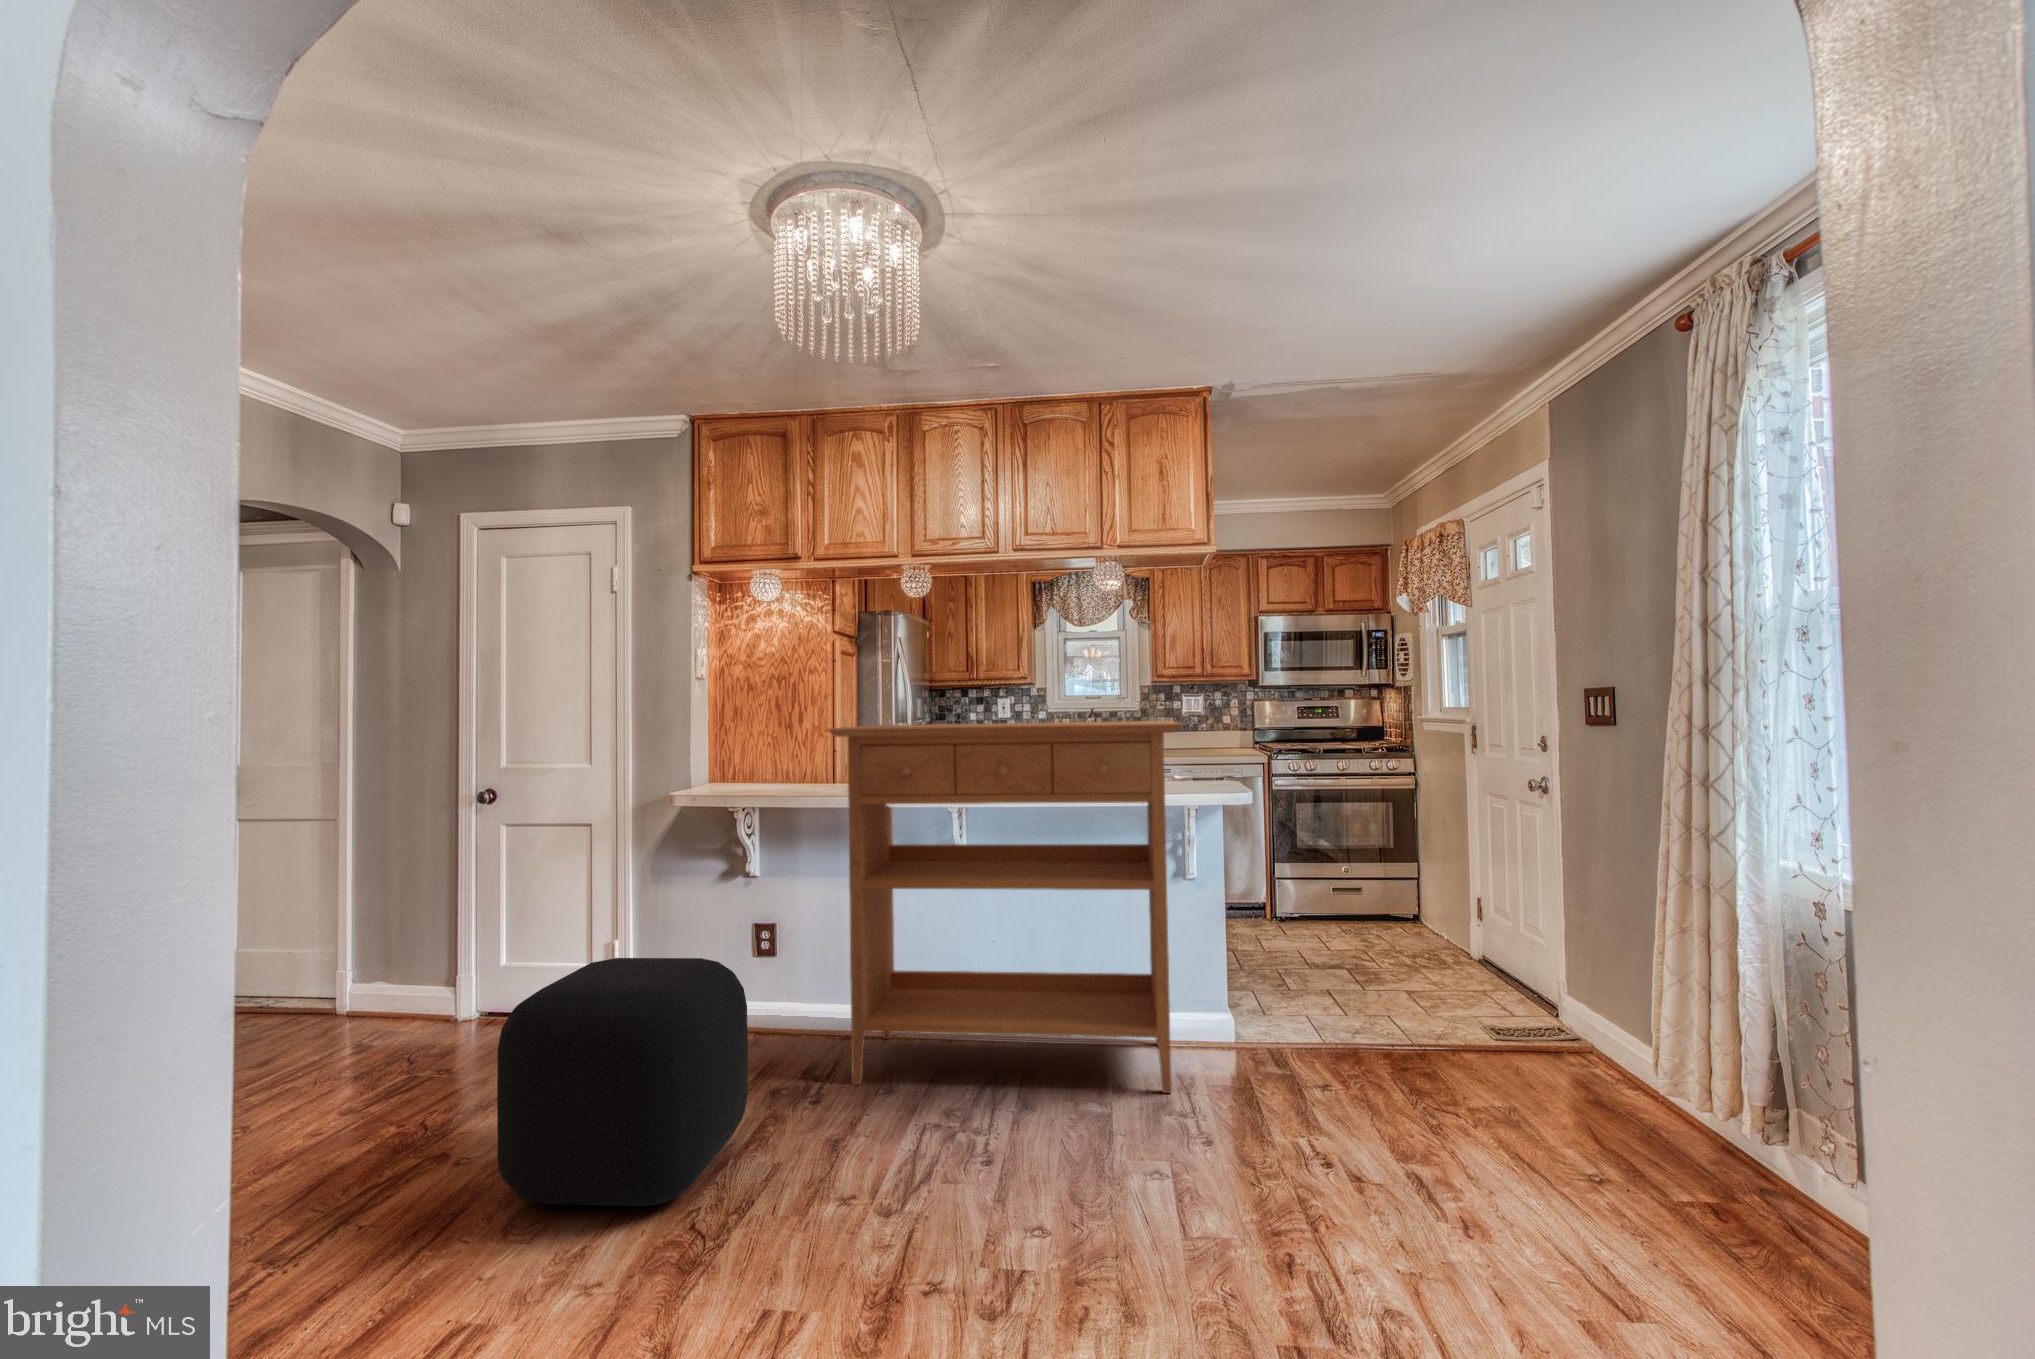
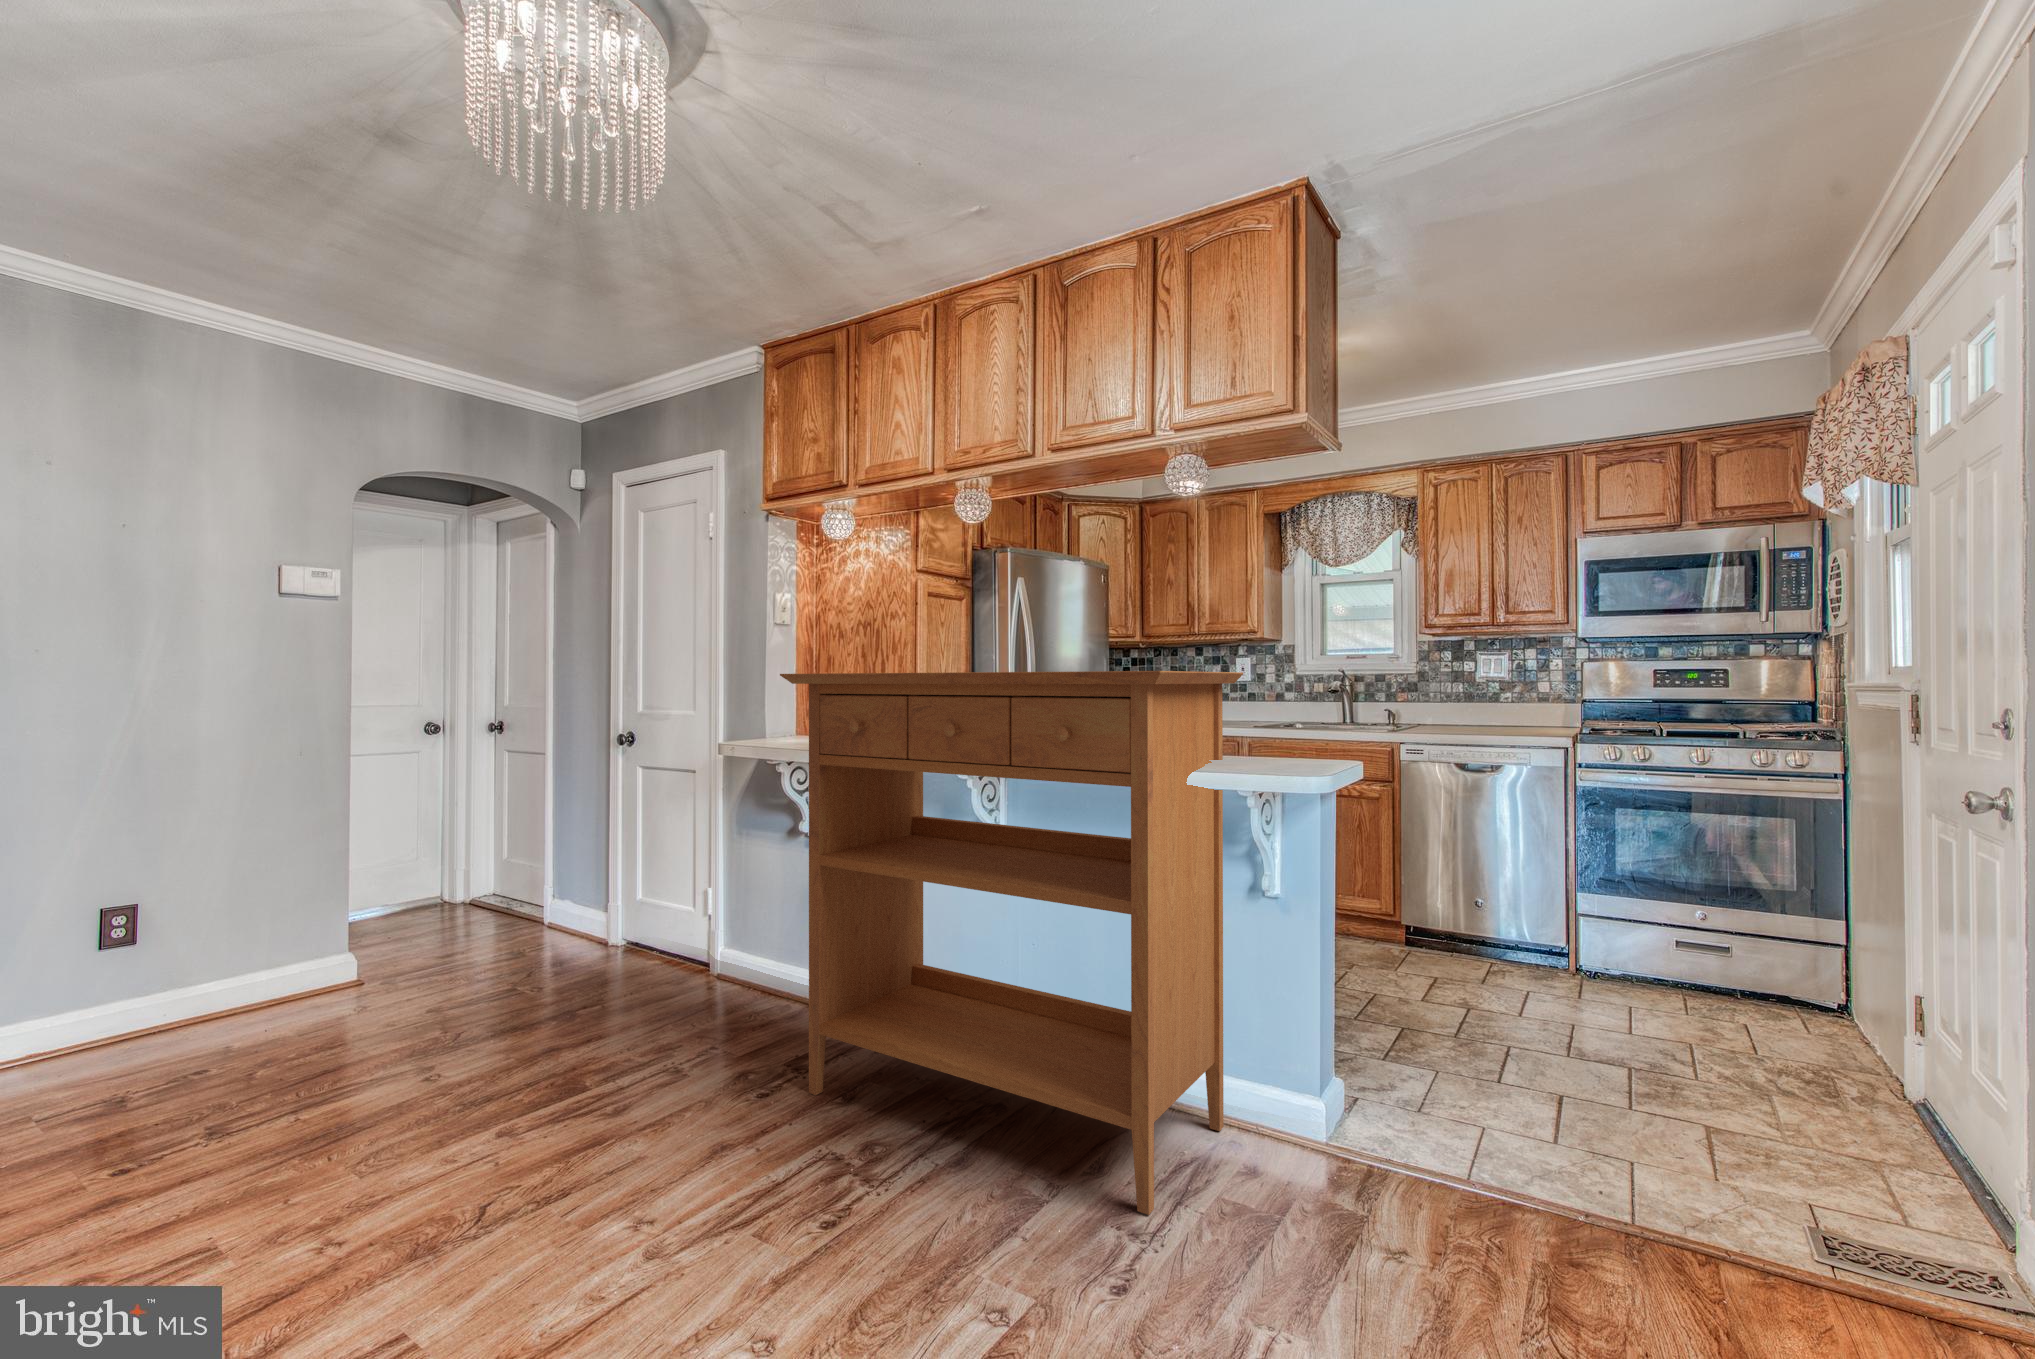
ottoman: present [497,958,748,1207] -> none [339,911,634,1196]

